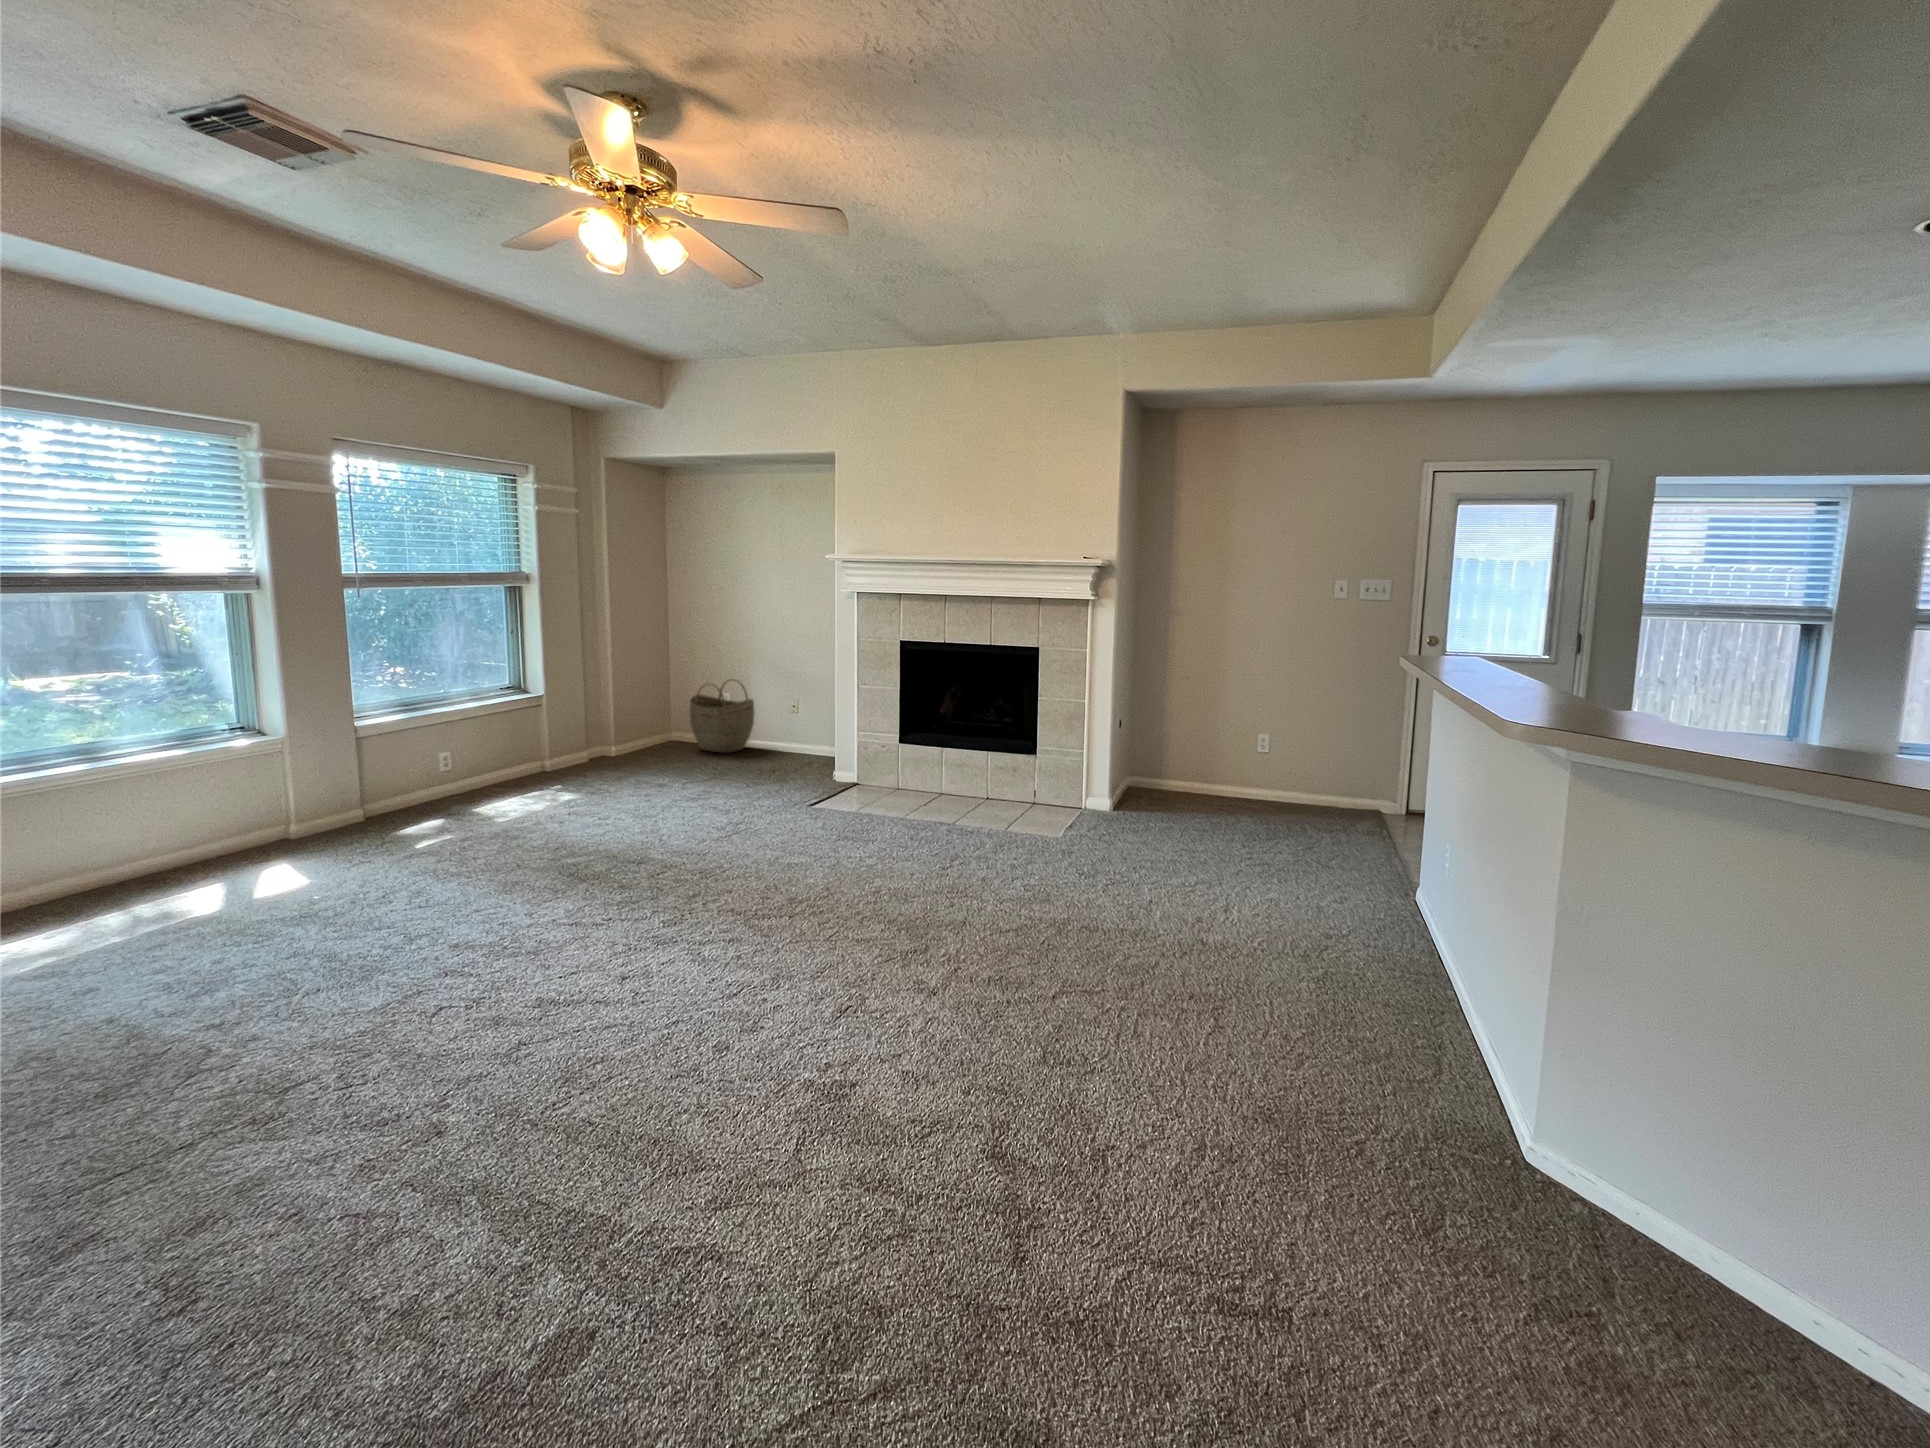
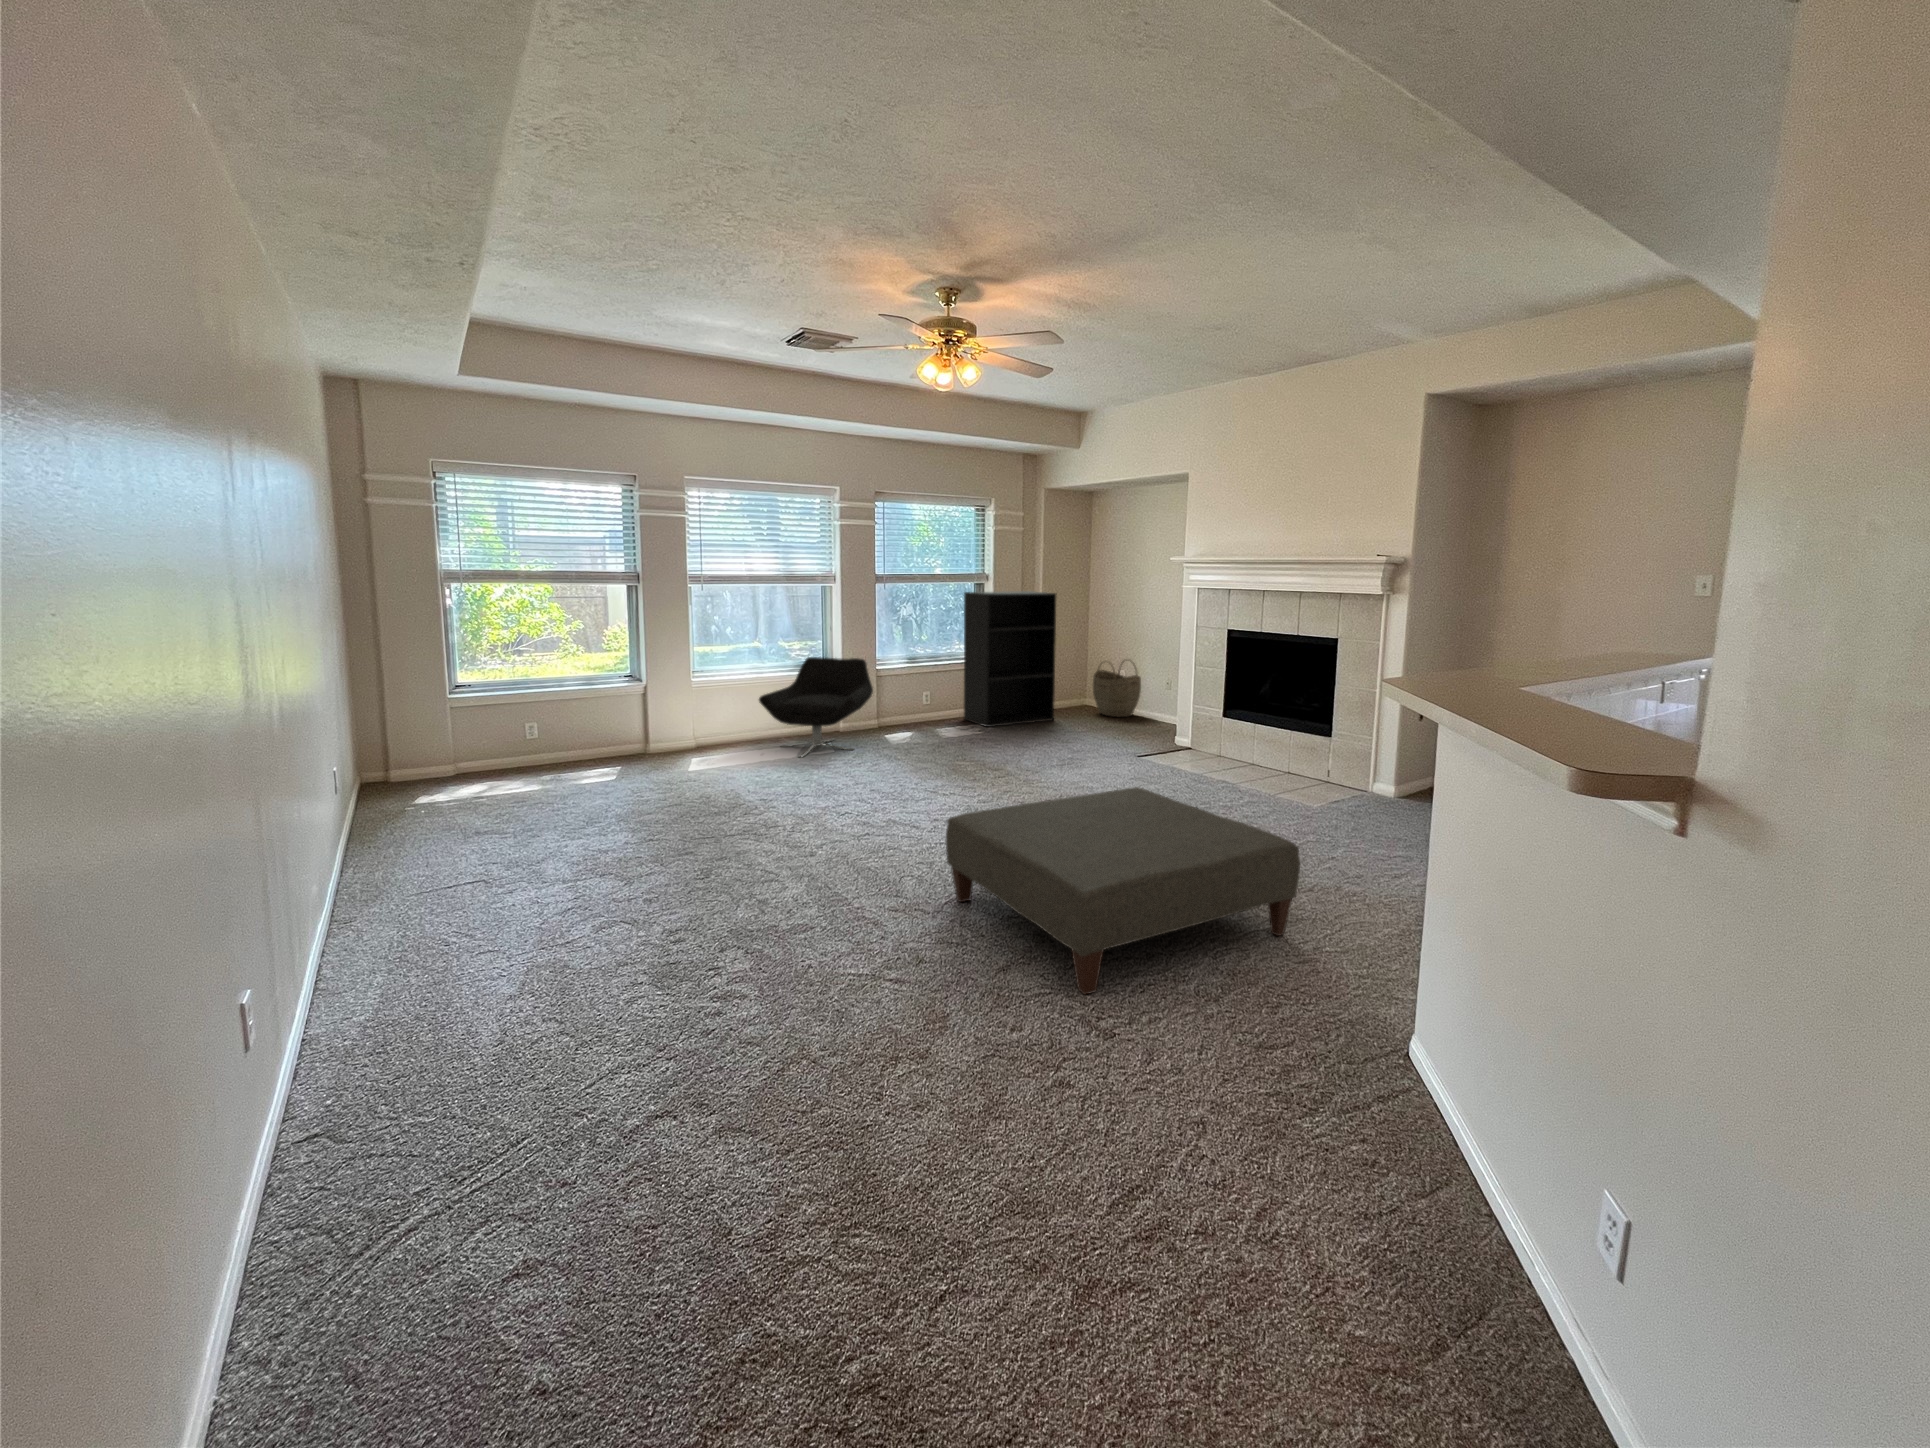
bookshelf: none [501,597,649,791] -> present [964,591,1057,727]
lounge chair: none [113,714,370,907] -> present [759,657,873,757]
ottoman: none [789,875,1269,1278] -> present [946,787,1300,994]

